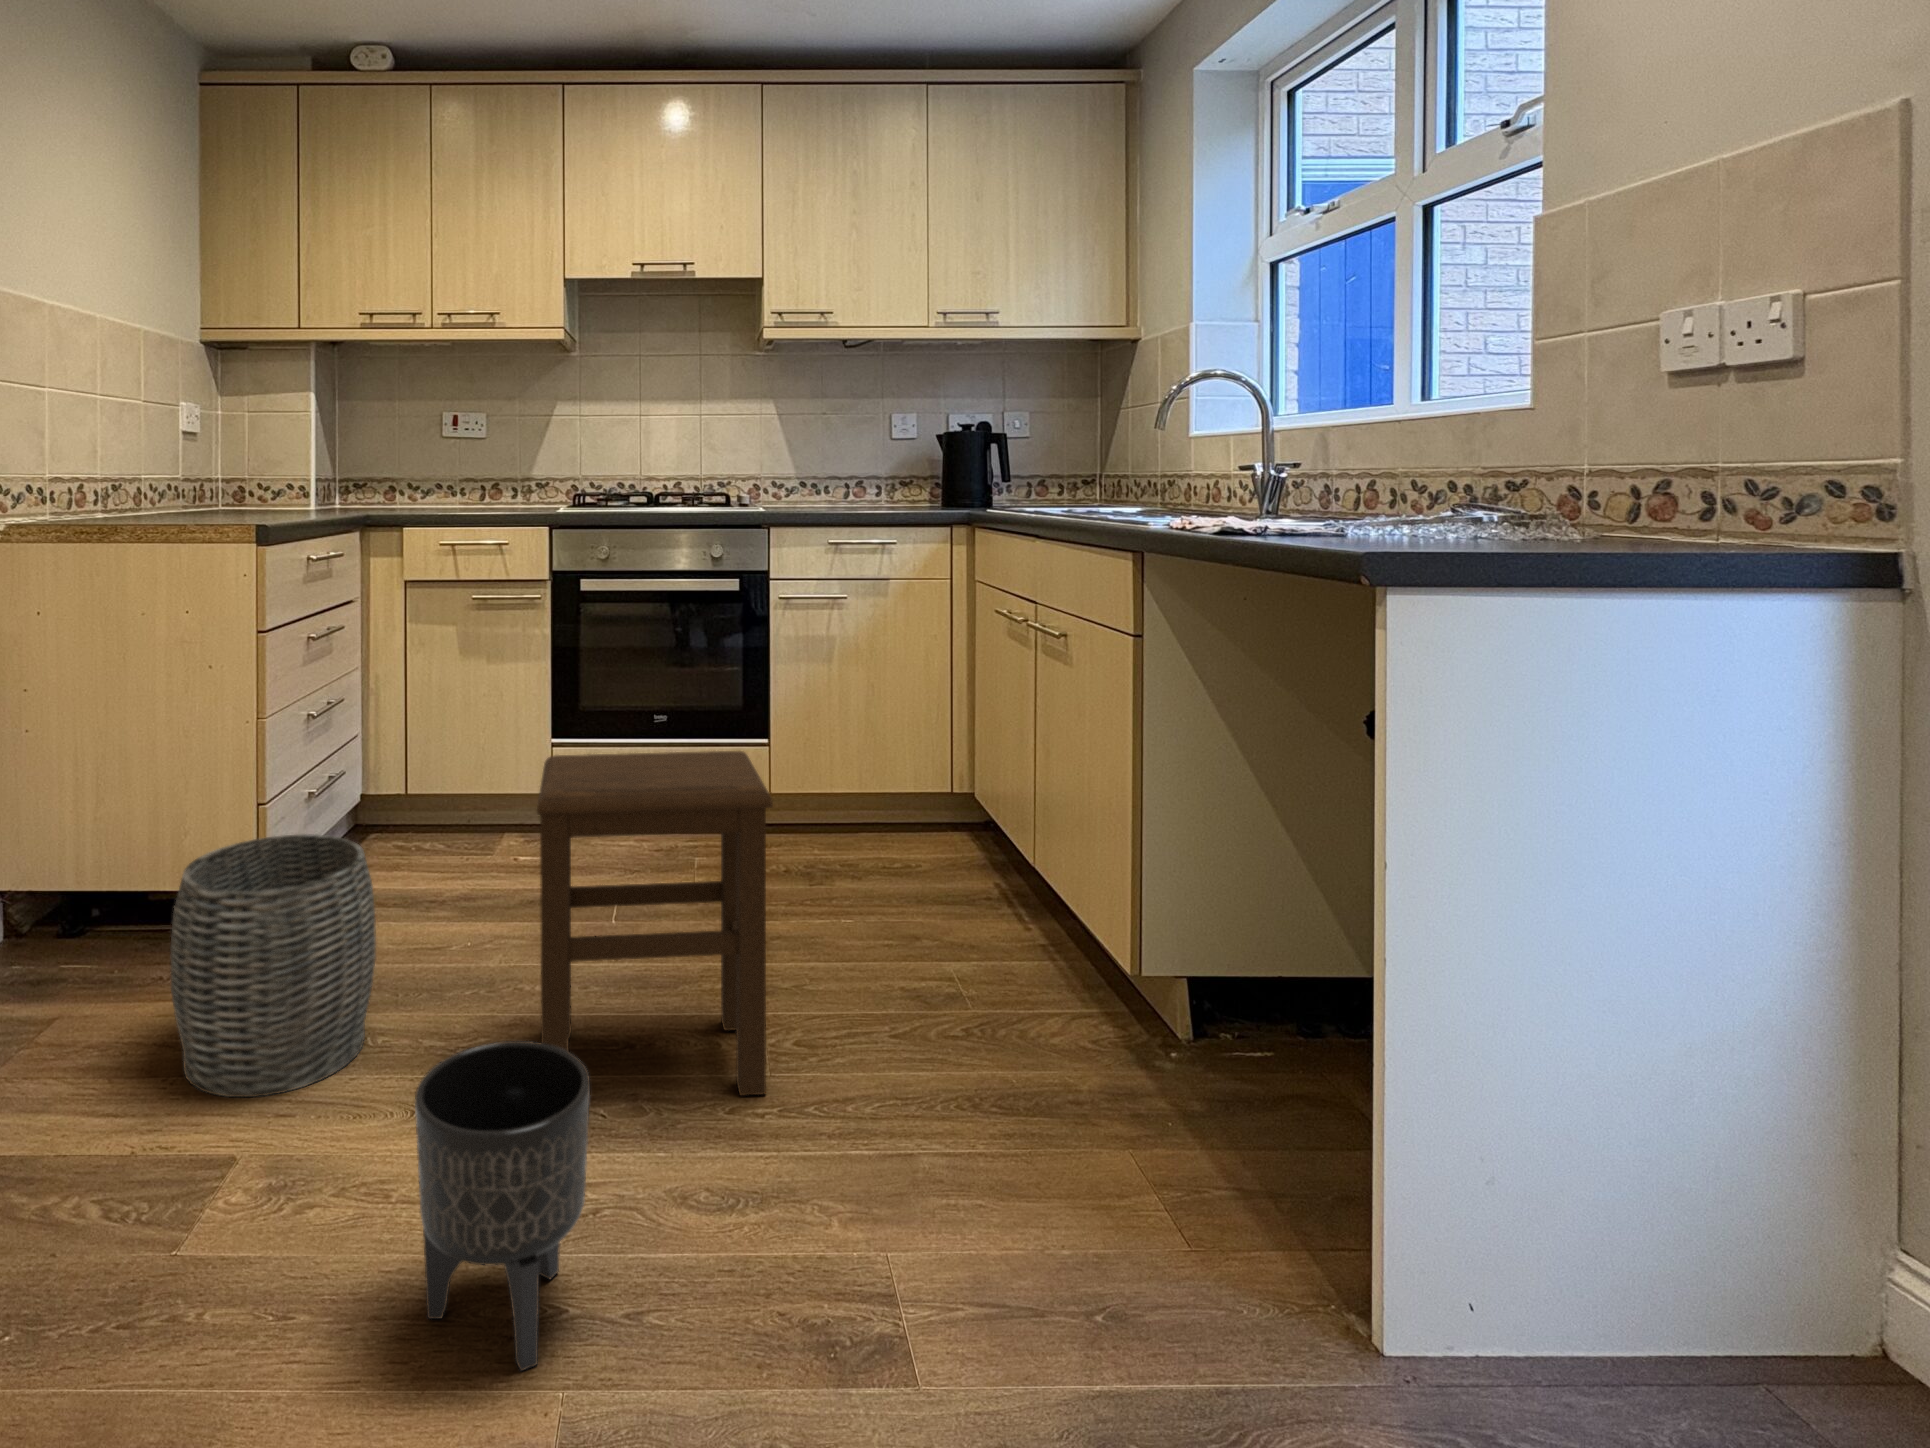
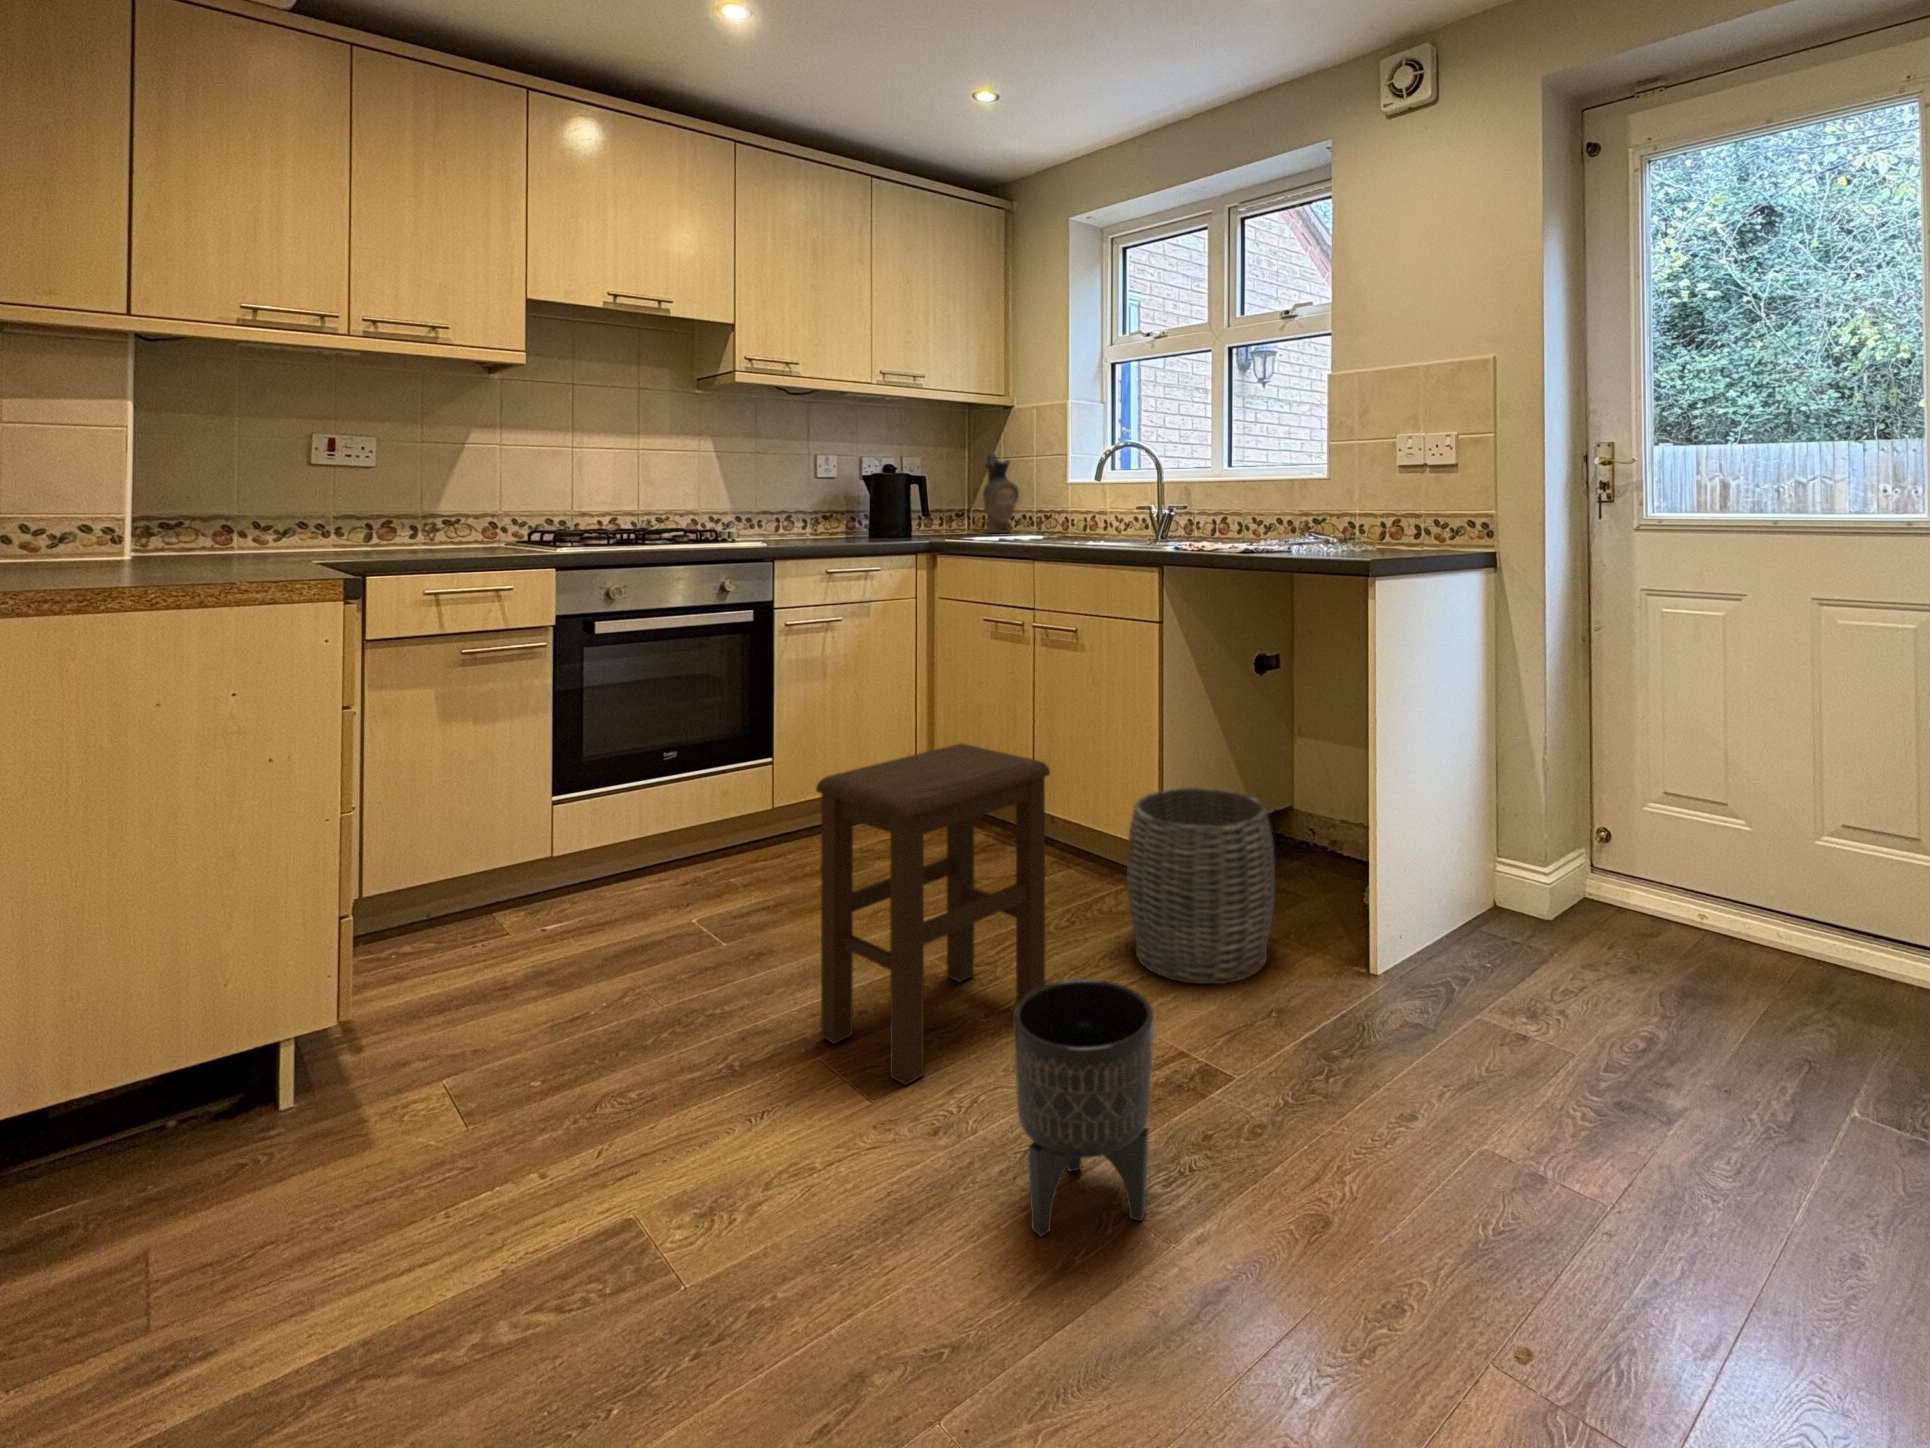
ceramic pitcher: none [1068,399,1115,505] -> present [983,452,1019,533]
woven basket: present [171,834,376,1097] -> present [1127,788,1275,984]

